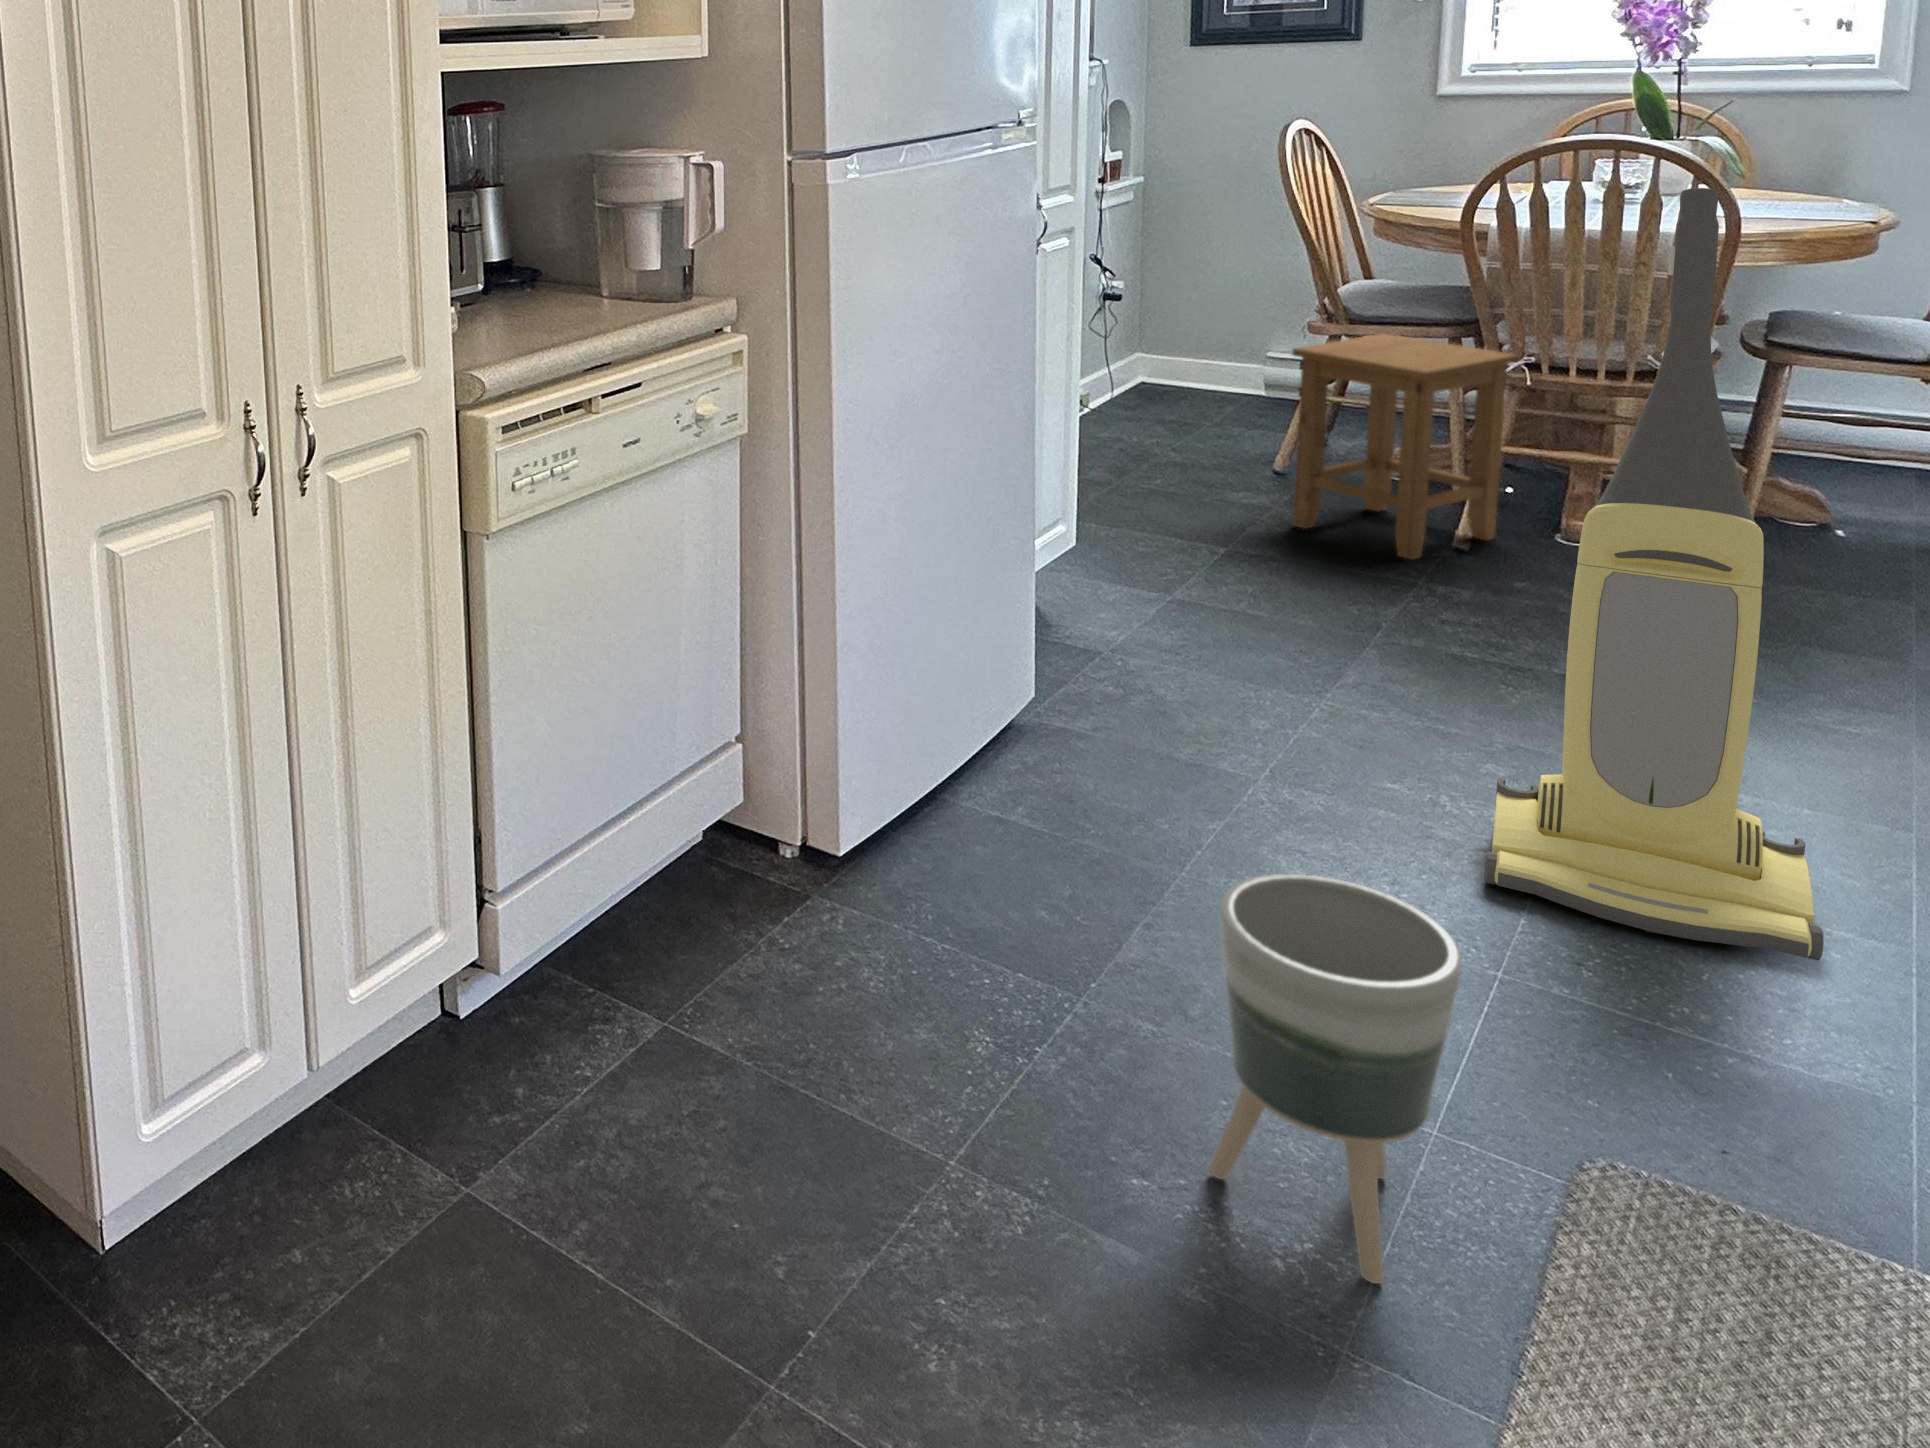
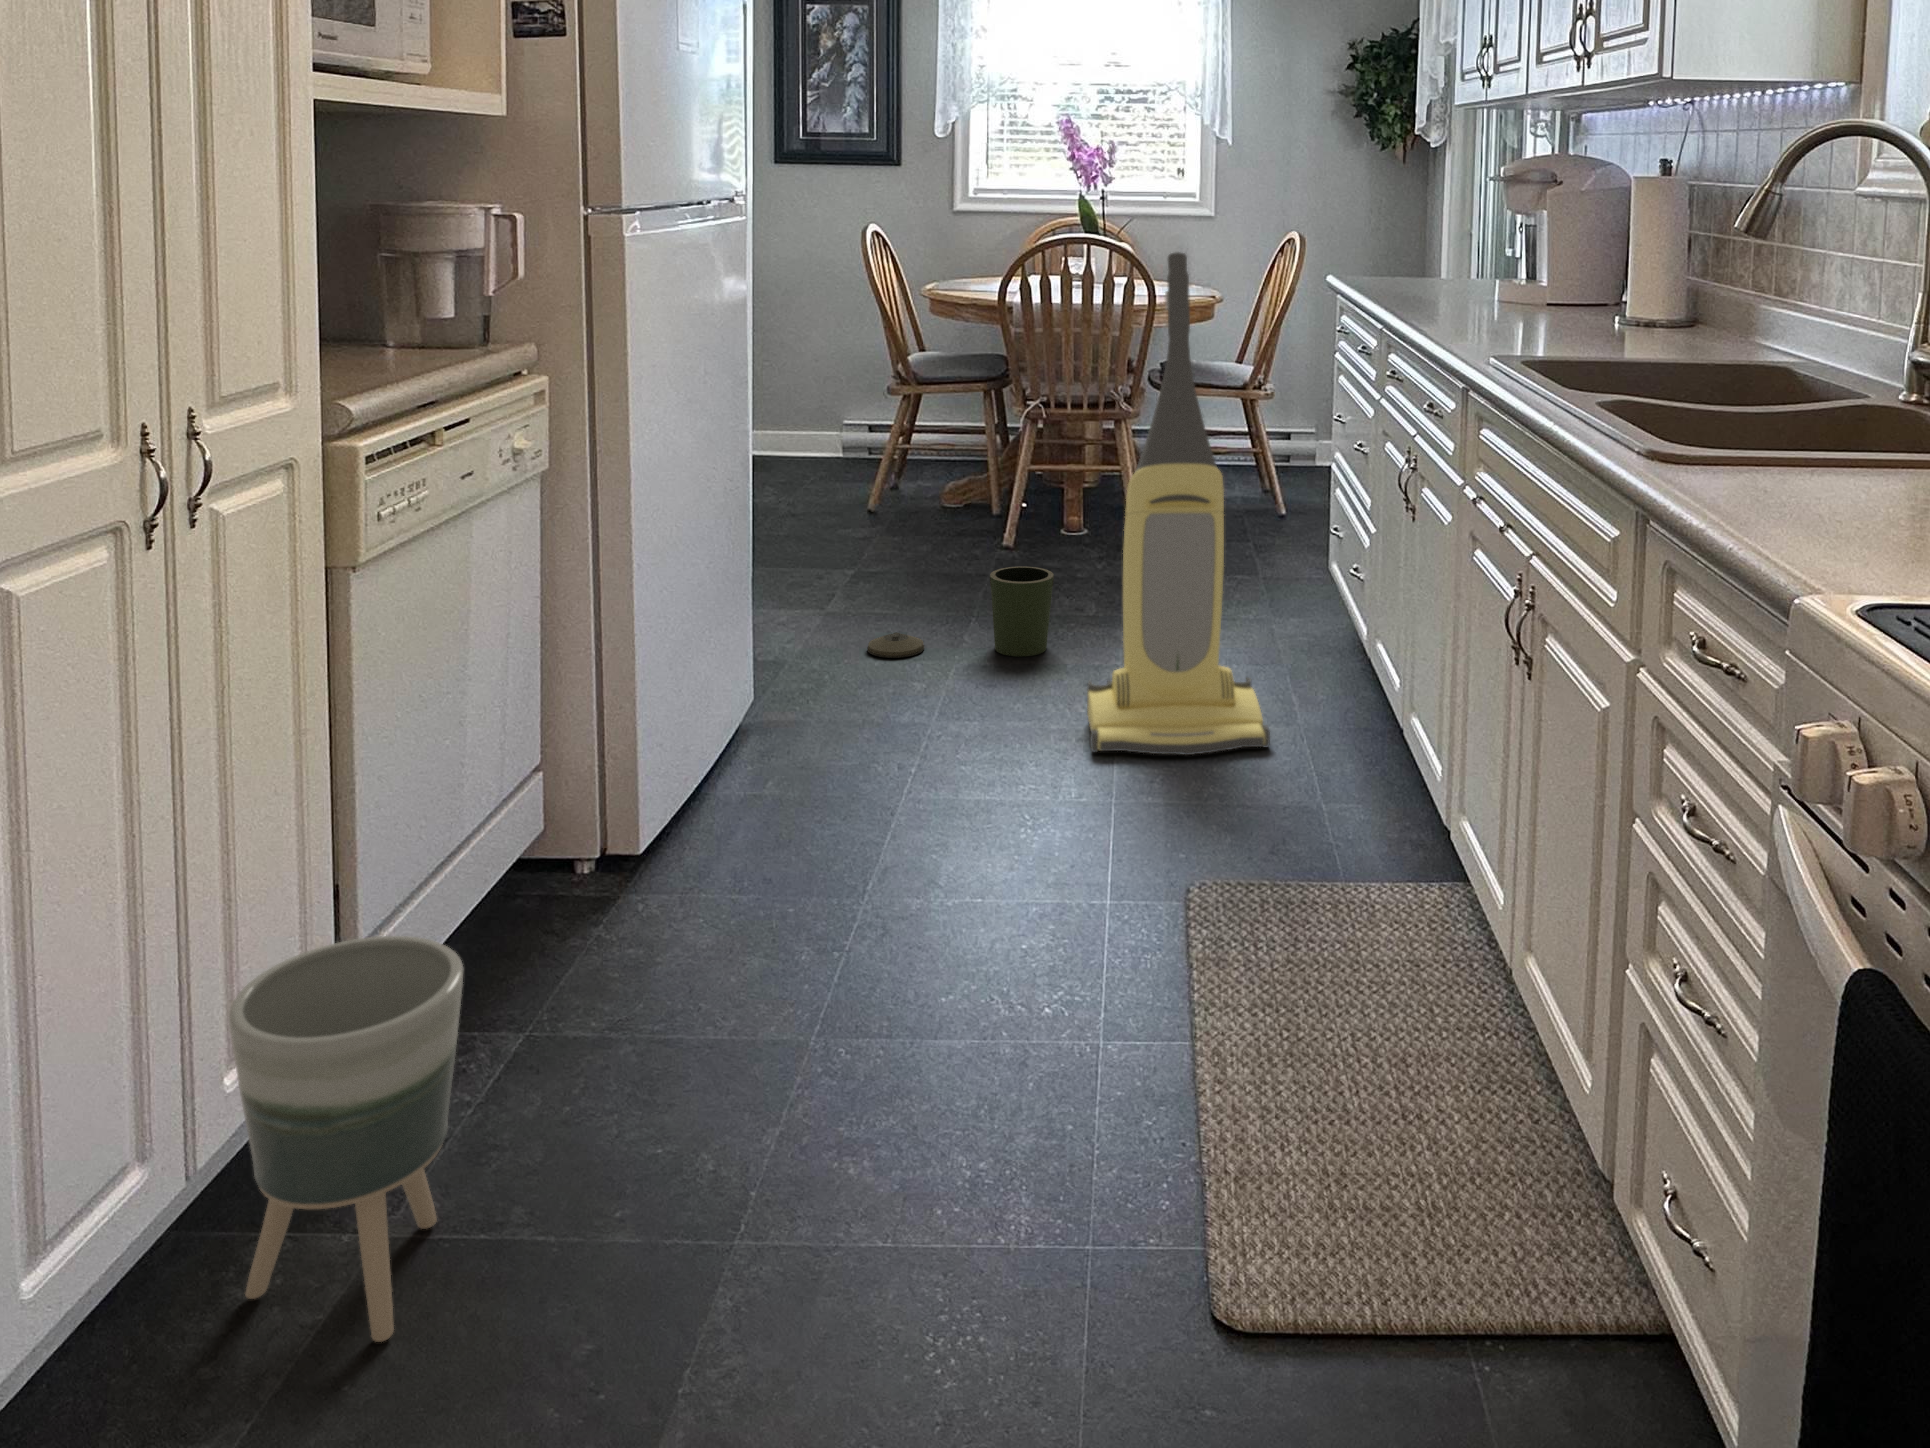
stool: present [1292,333,1519,560] -> none [890,390,1037,562]
trash can: none [1206,588,1484,712] -> present [867,567,1054,658]
planter: present [1210,874,1462,1284] -> present [229,936,463,1342]

